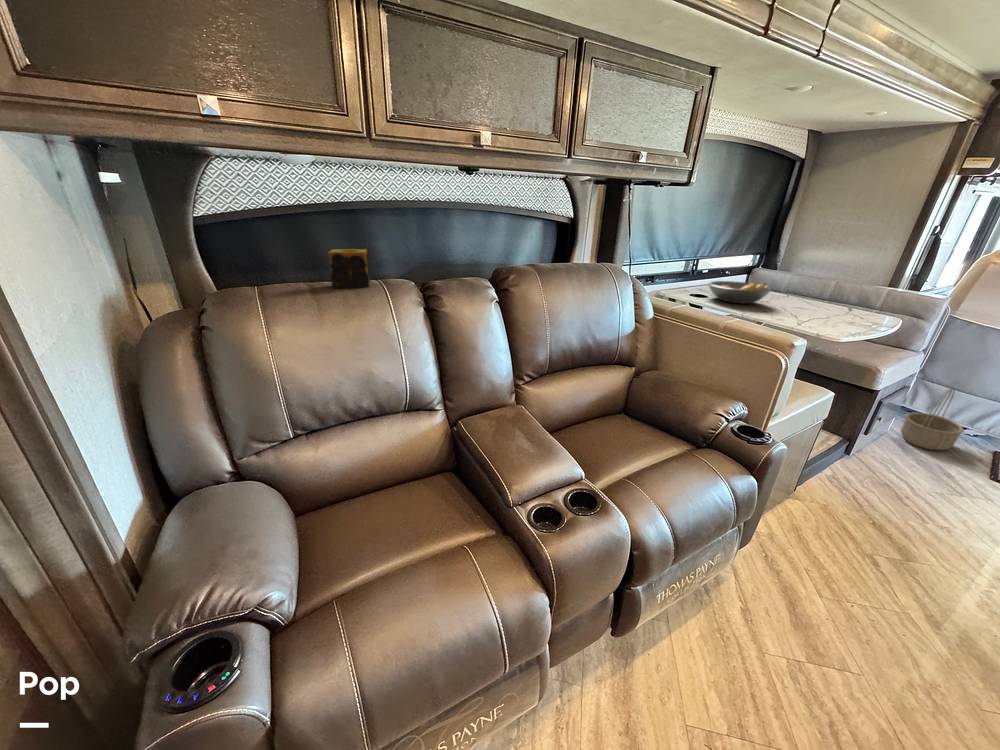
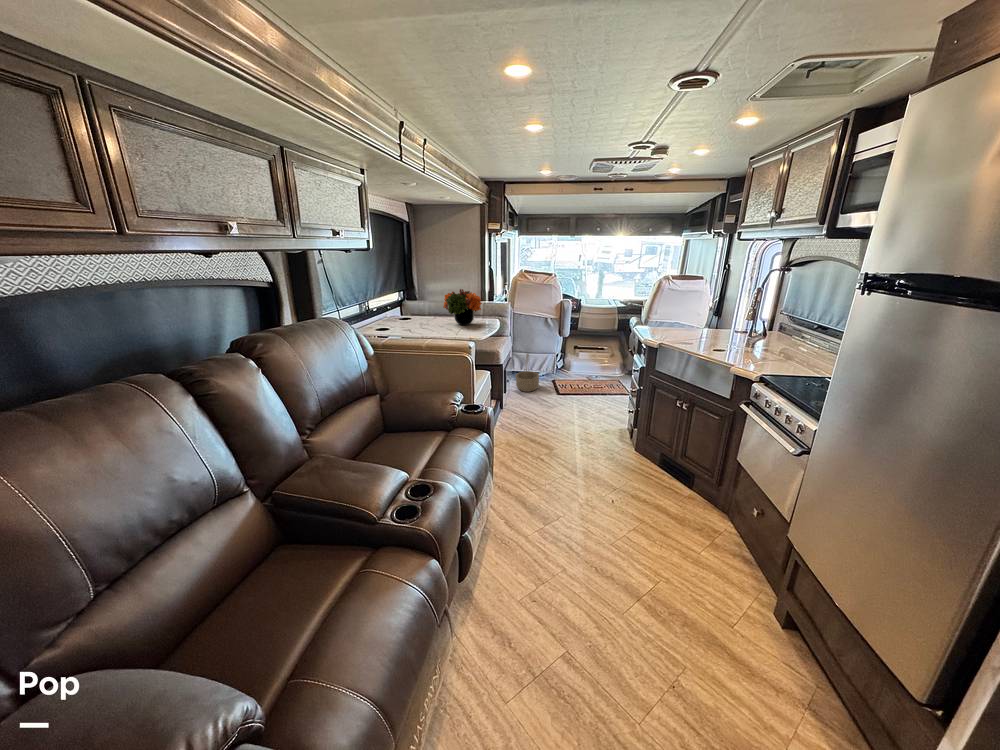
candle: present [328,249,370,288] -> none [45,350,129,403]
flower arrangement: none [804,259,882,314] -> present [443,289,482,325]
fruit bowl: present [709,281,772,303] -> none [386,312,429,330]

